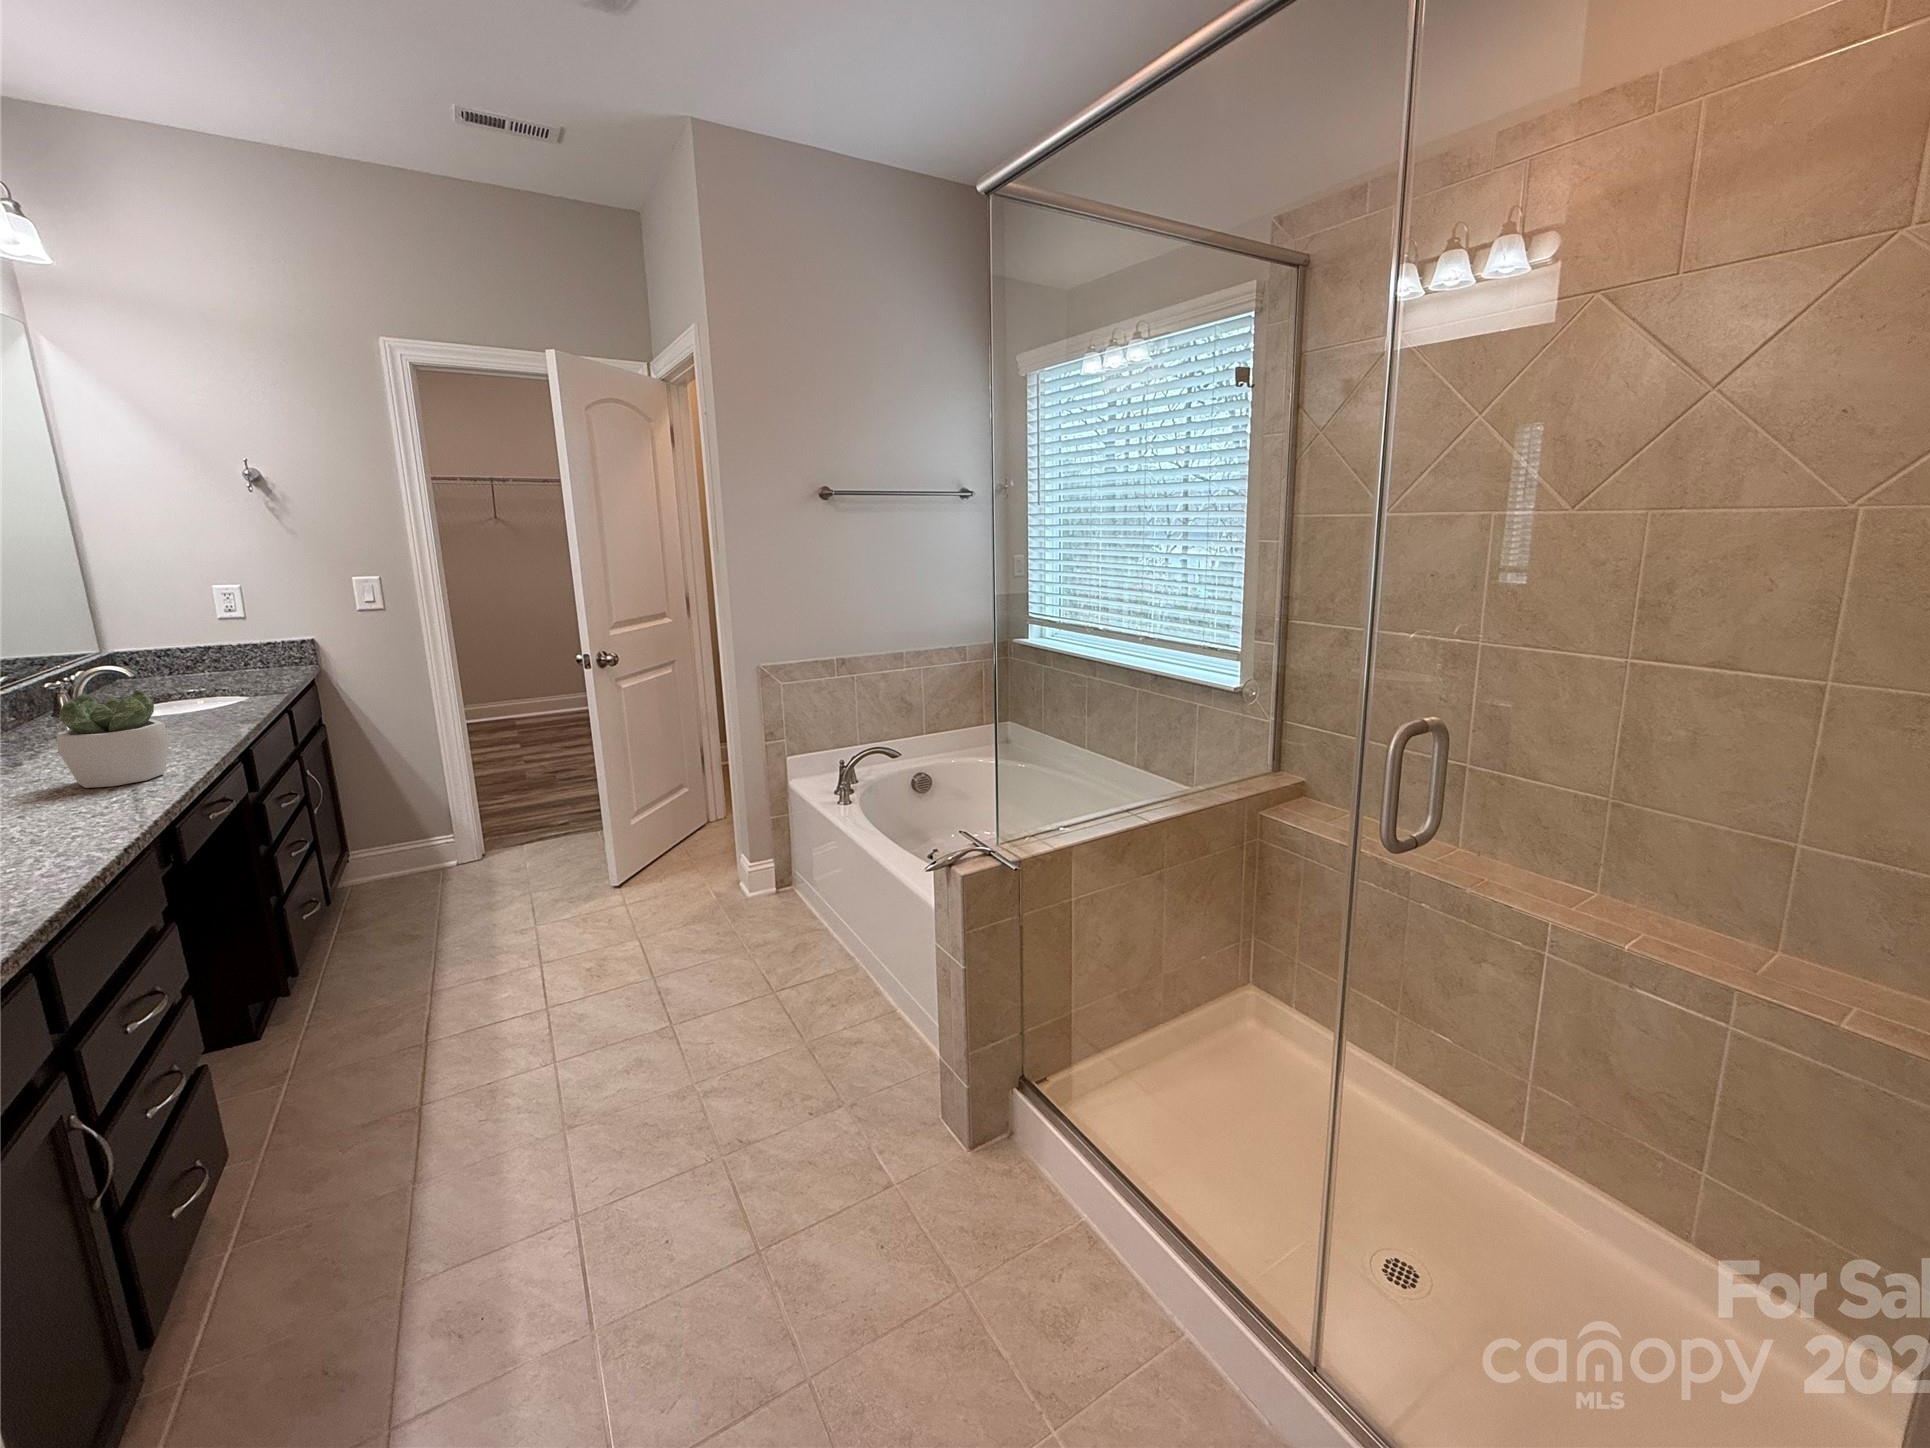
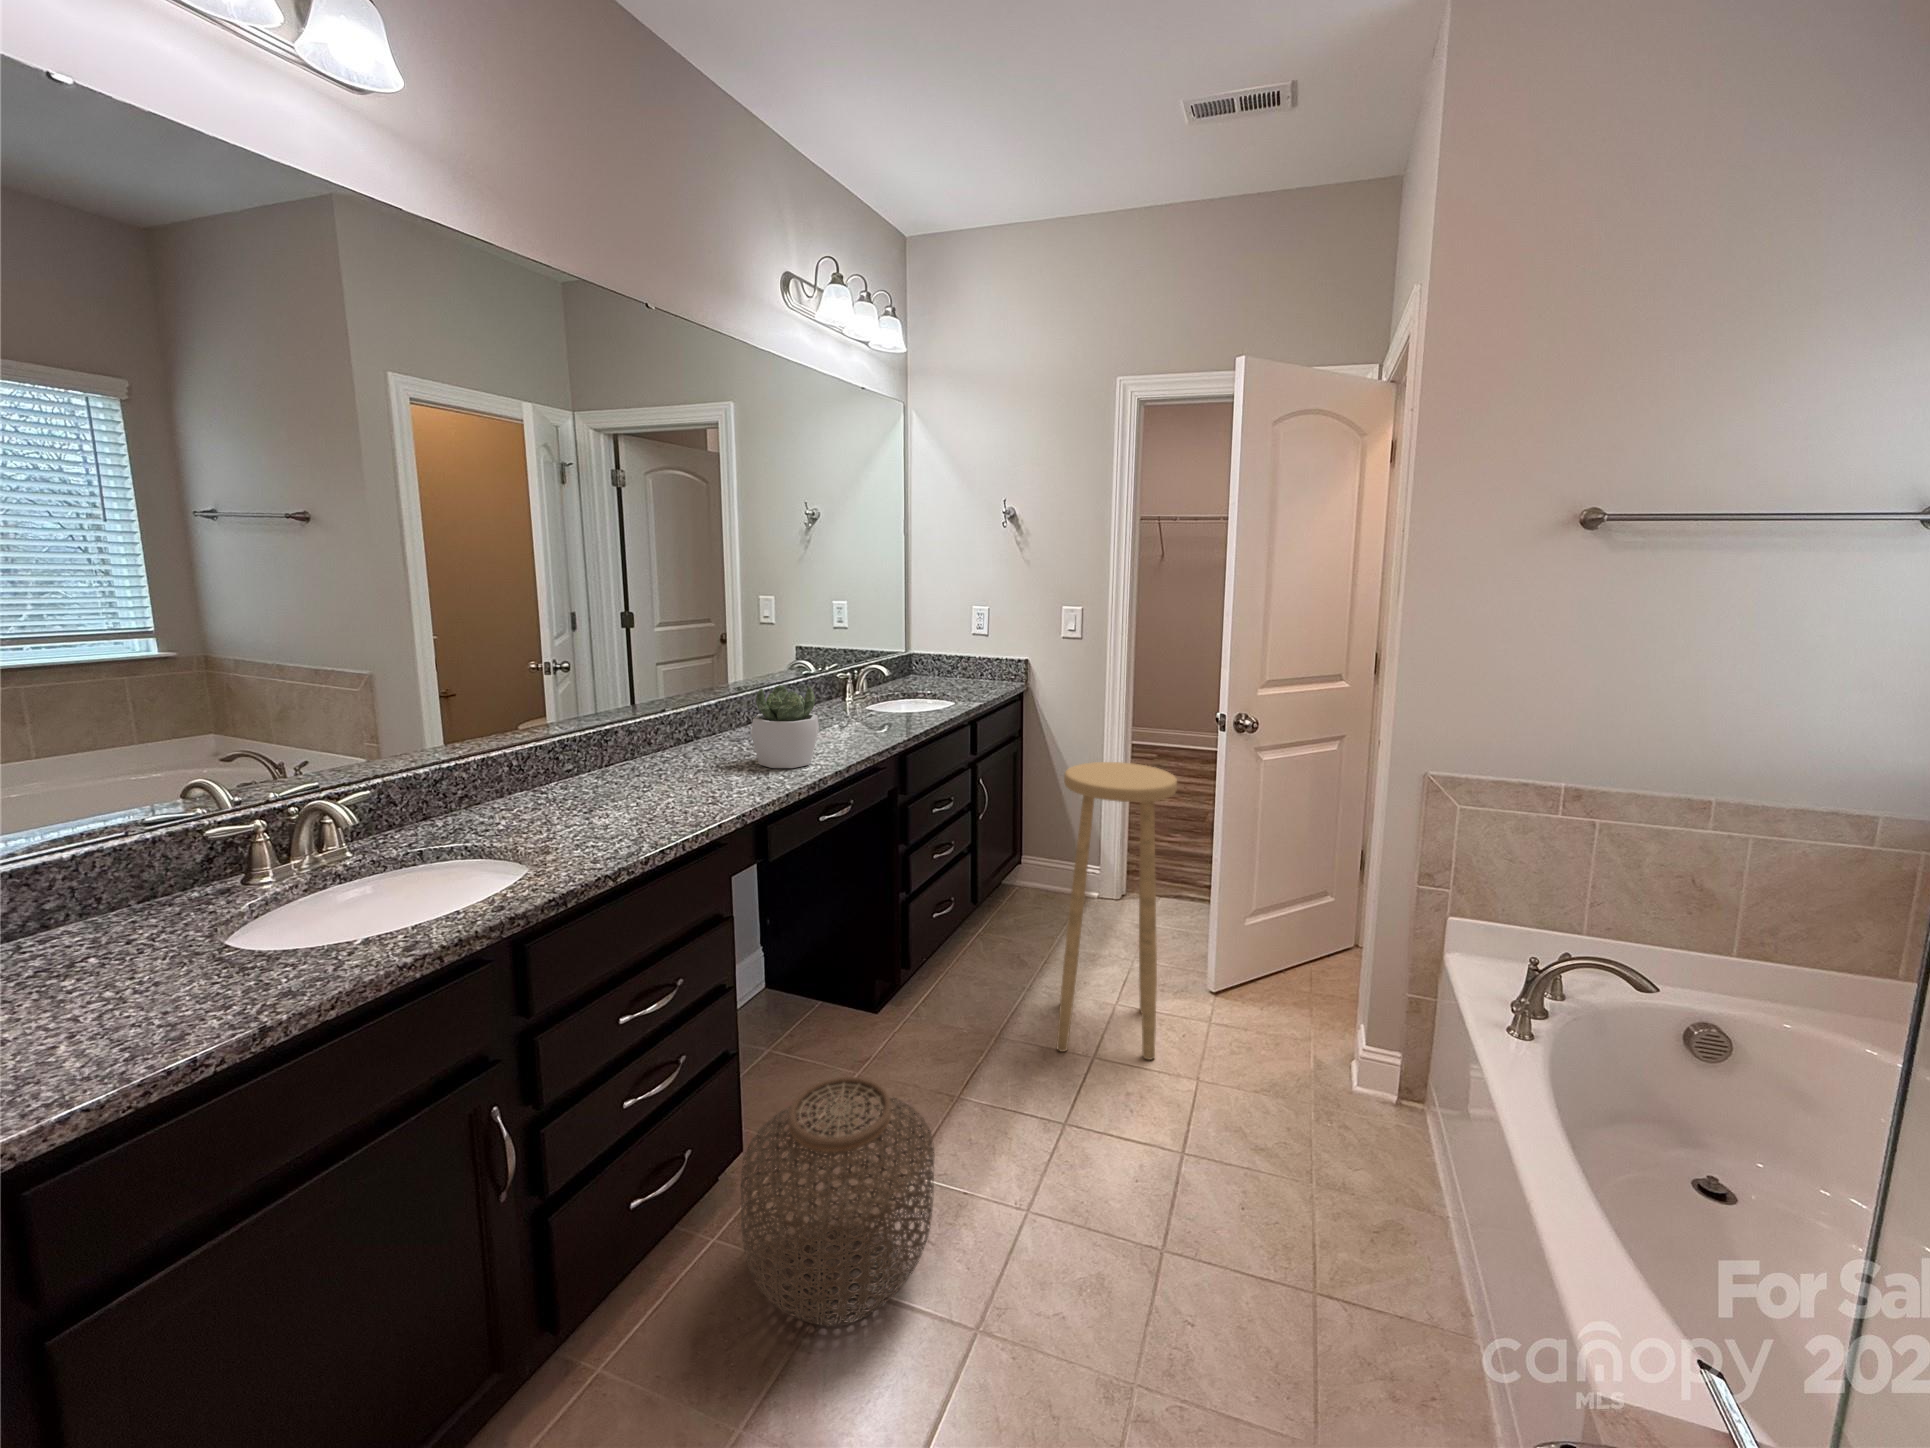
stool: none [455,710,595,971] -> present [1057,762,1177,1060]
woven basket: none [286,1005,499,1215] -> present [741,1077,934,1326]

